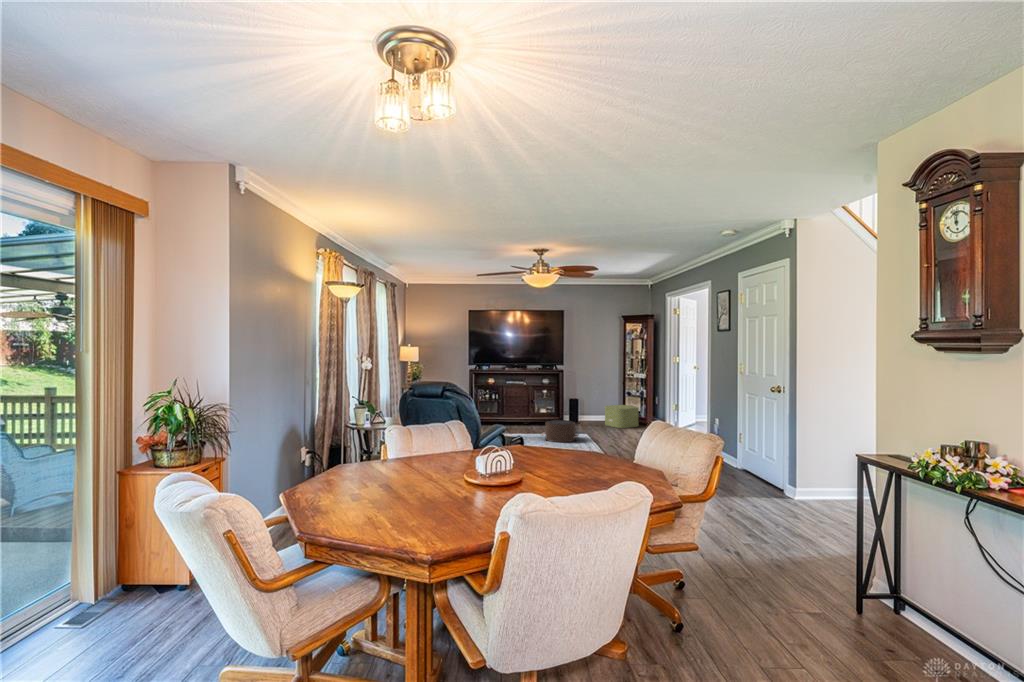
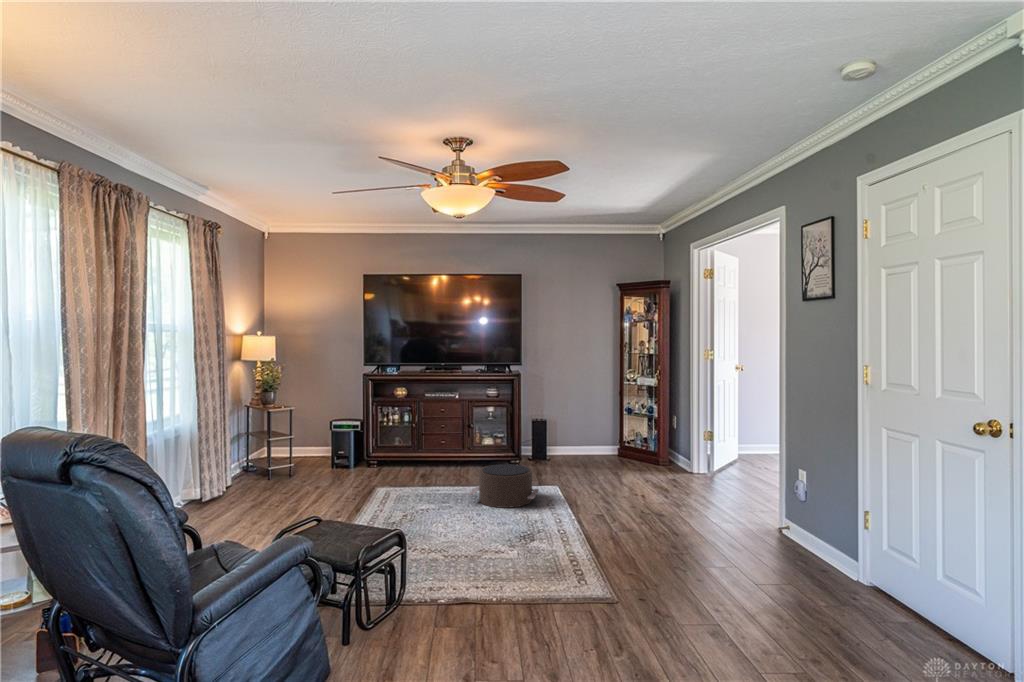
storage box: present [605,405,639,428] -> none [588,428,644,469]

